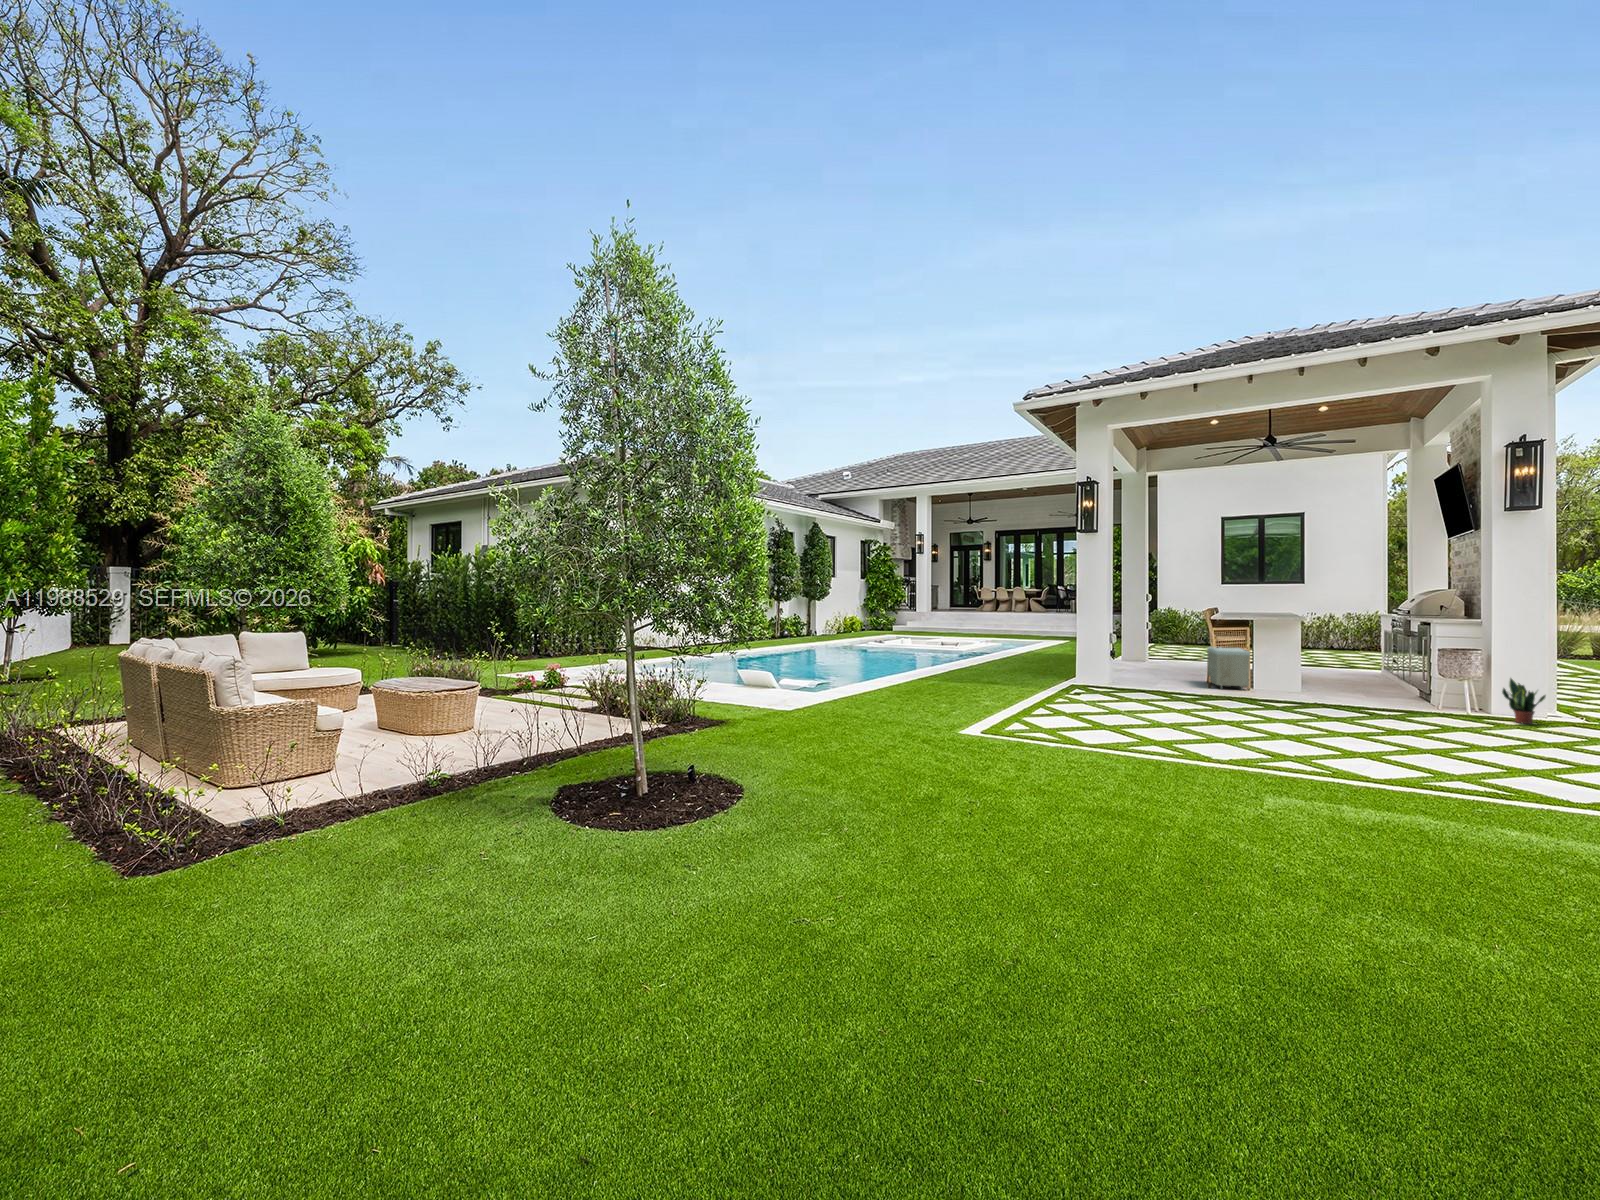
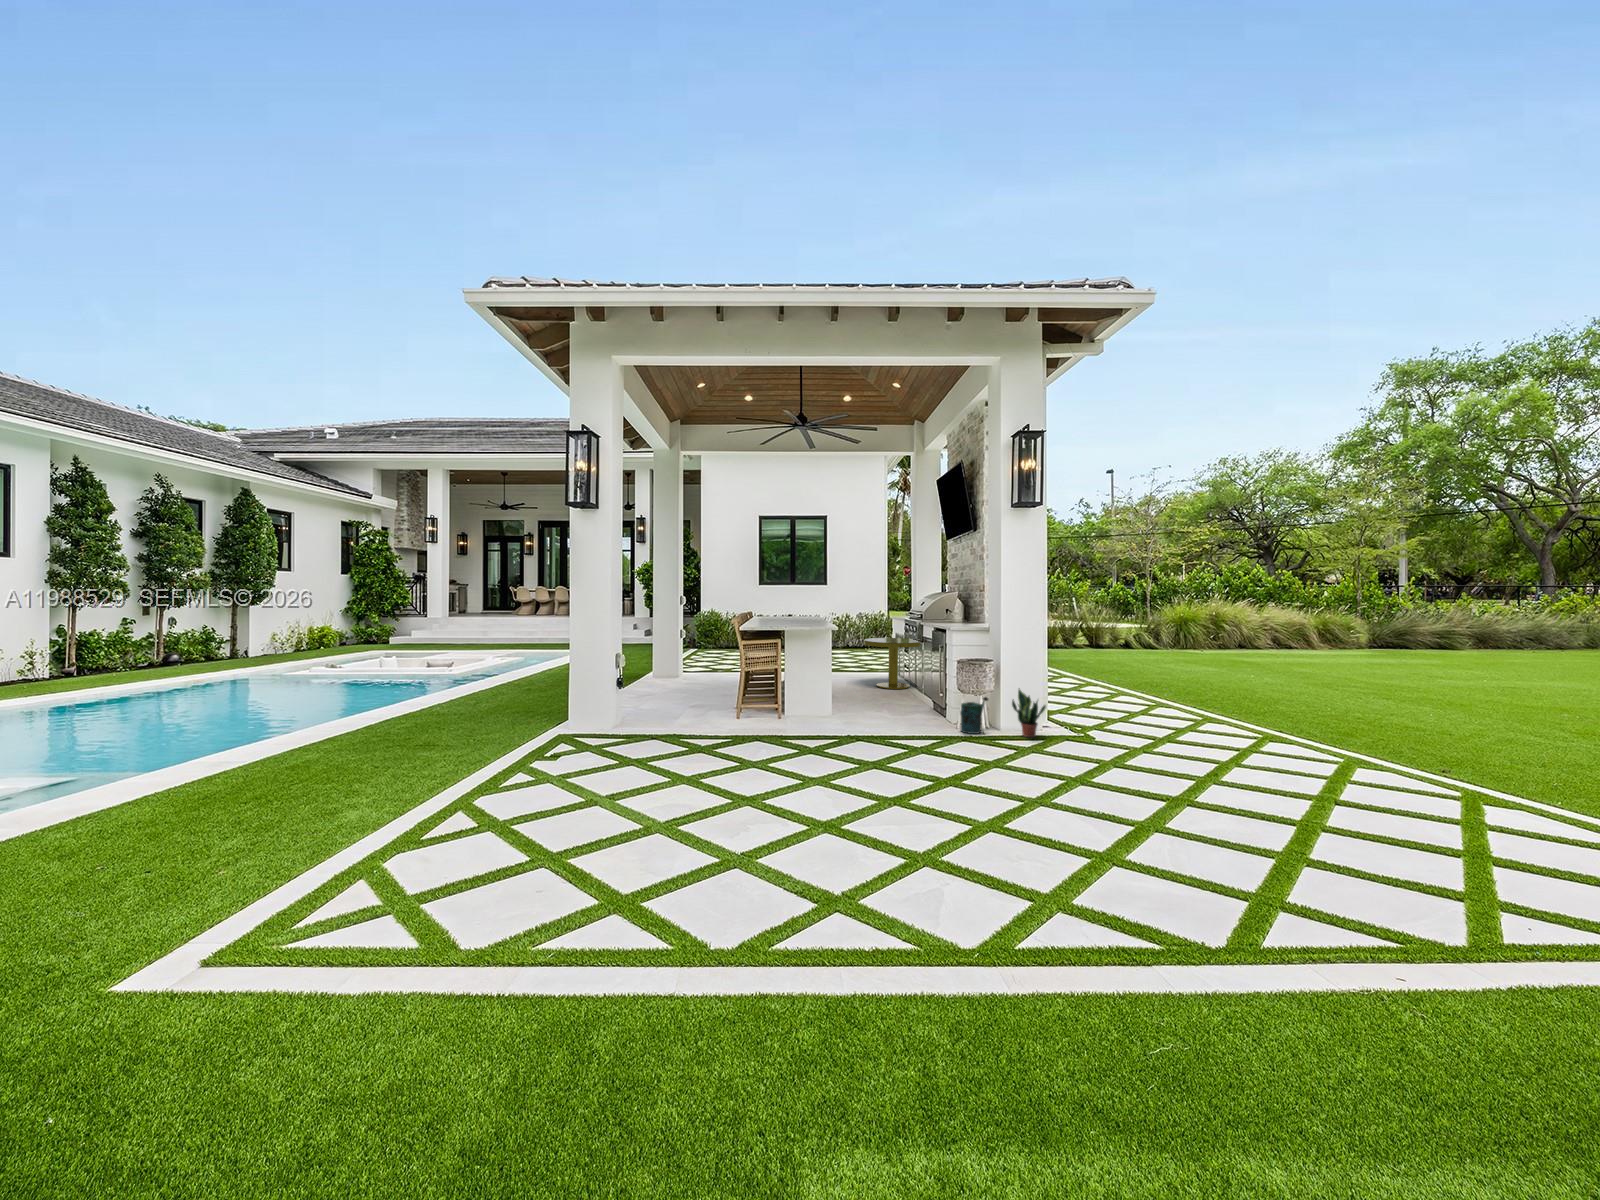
side table: none [1342,635,1416,684] -> present [864,638,920,689]
storage bench: present [1207,647,1250,690] -> none [738,659,783,714]
watering can: none [1439,685,1478,717] -> present [960,697,988,734]

